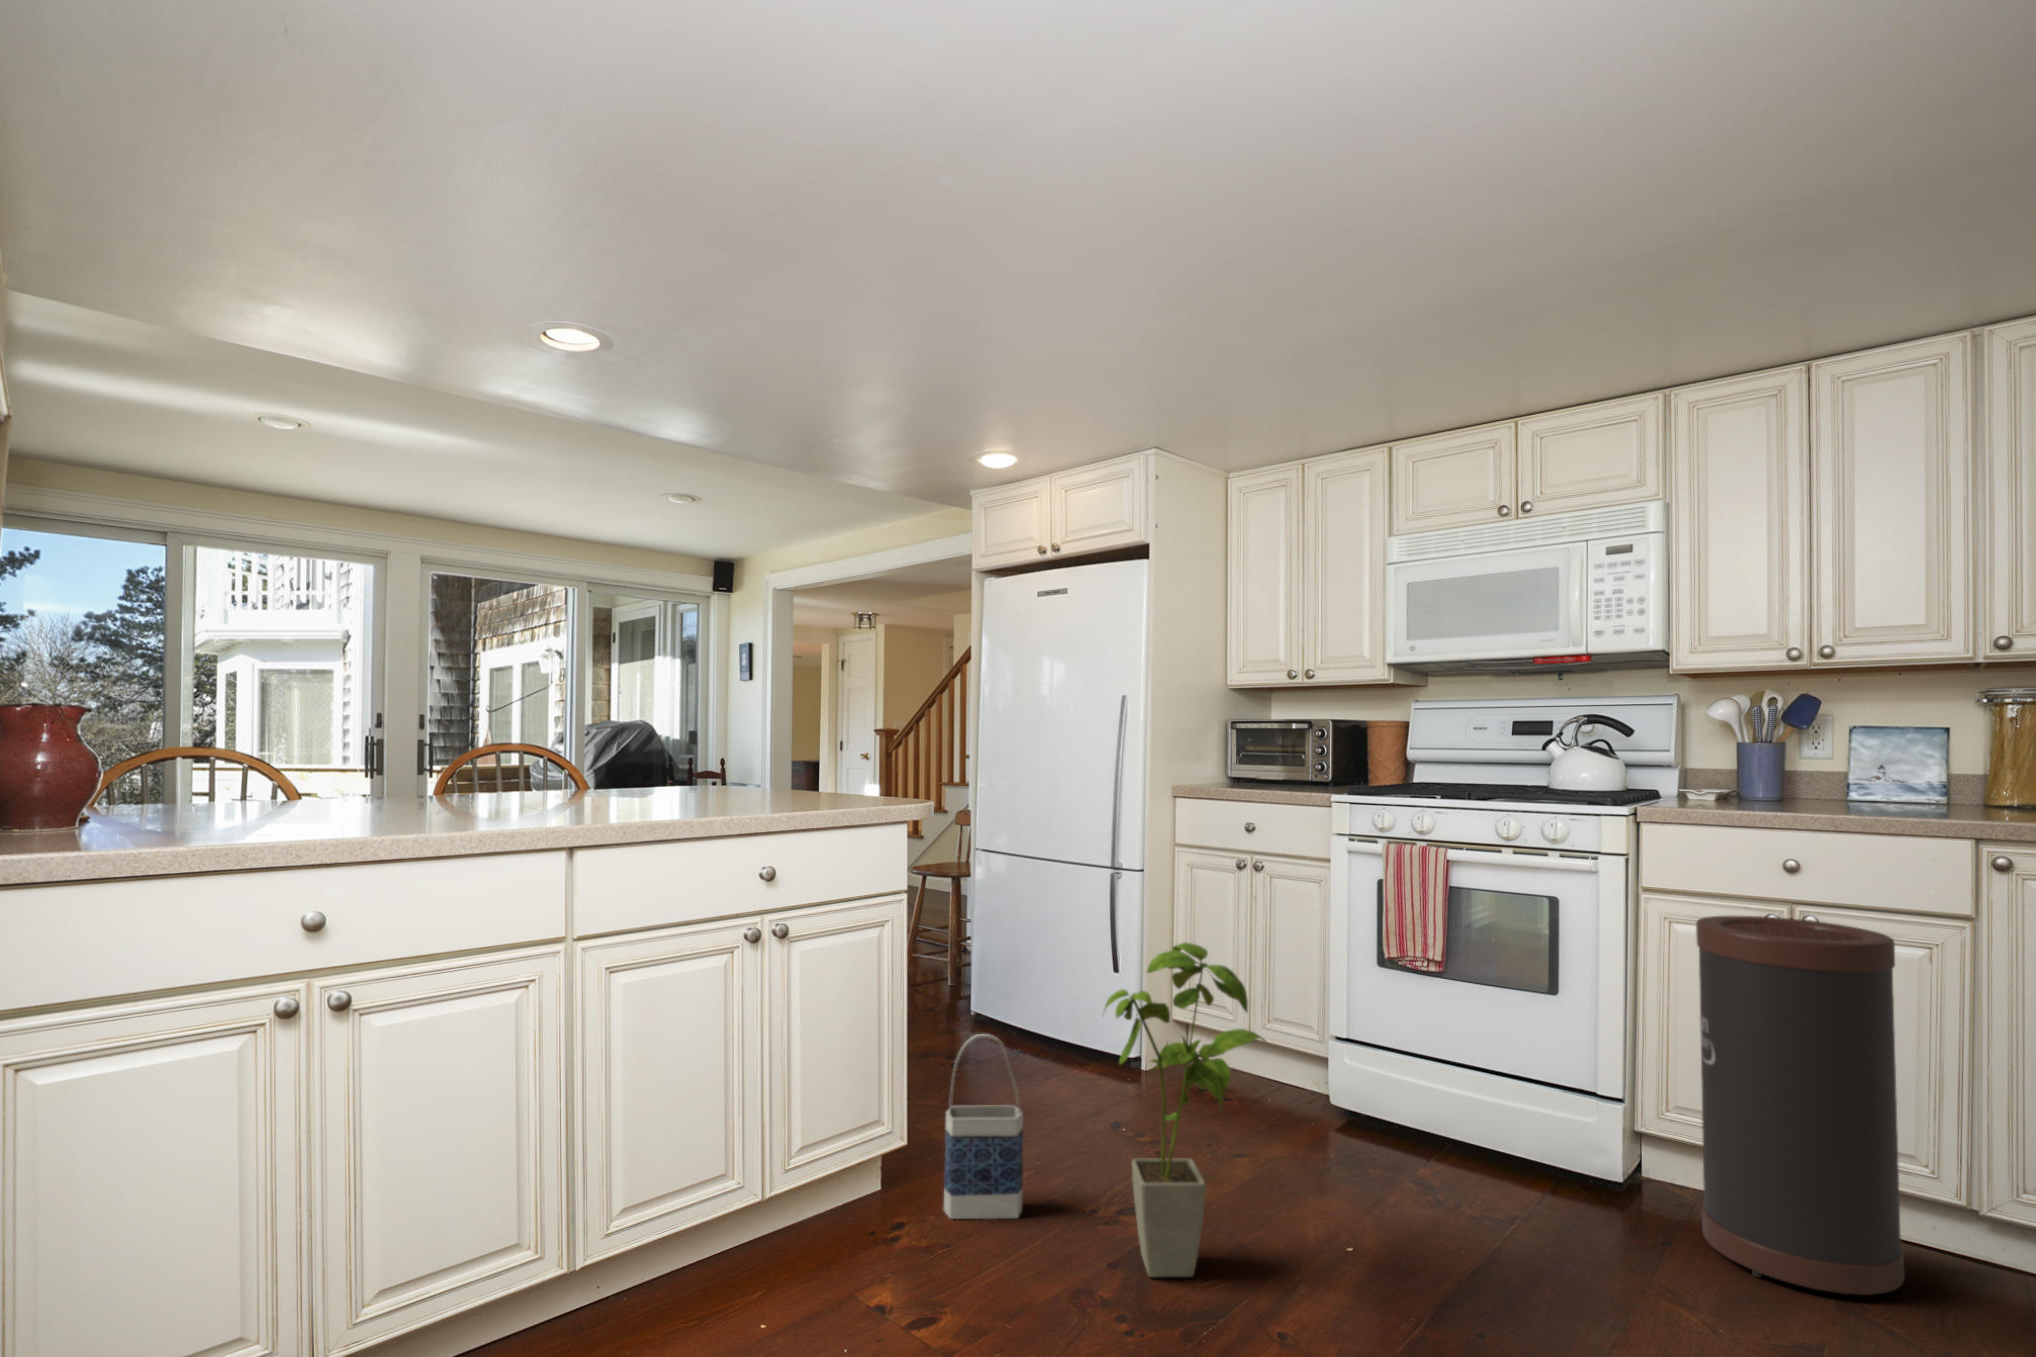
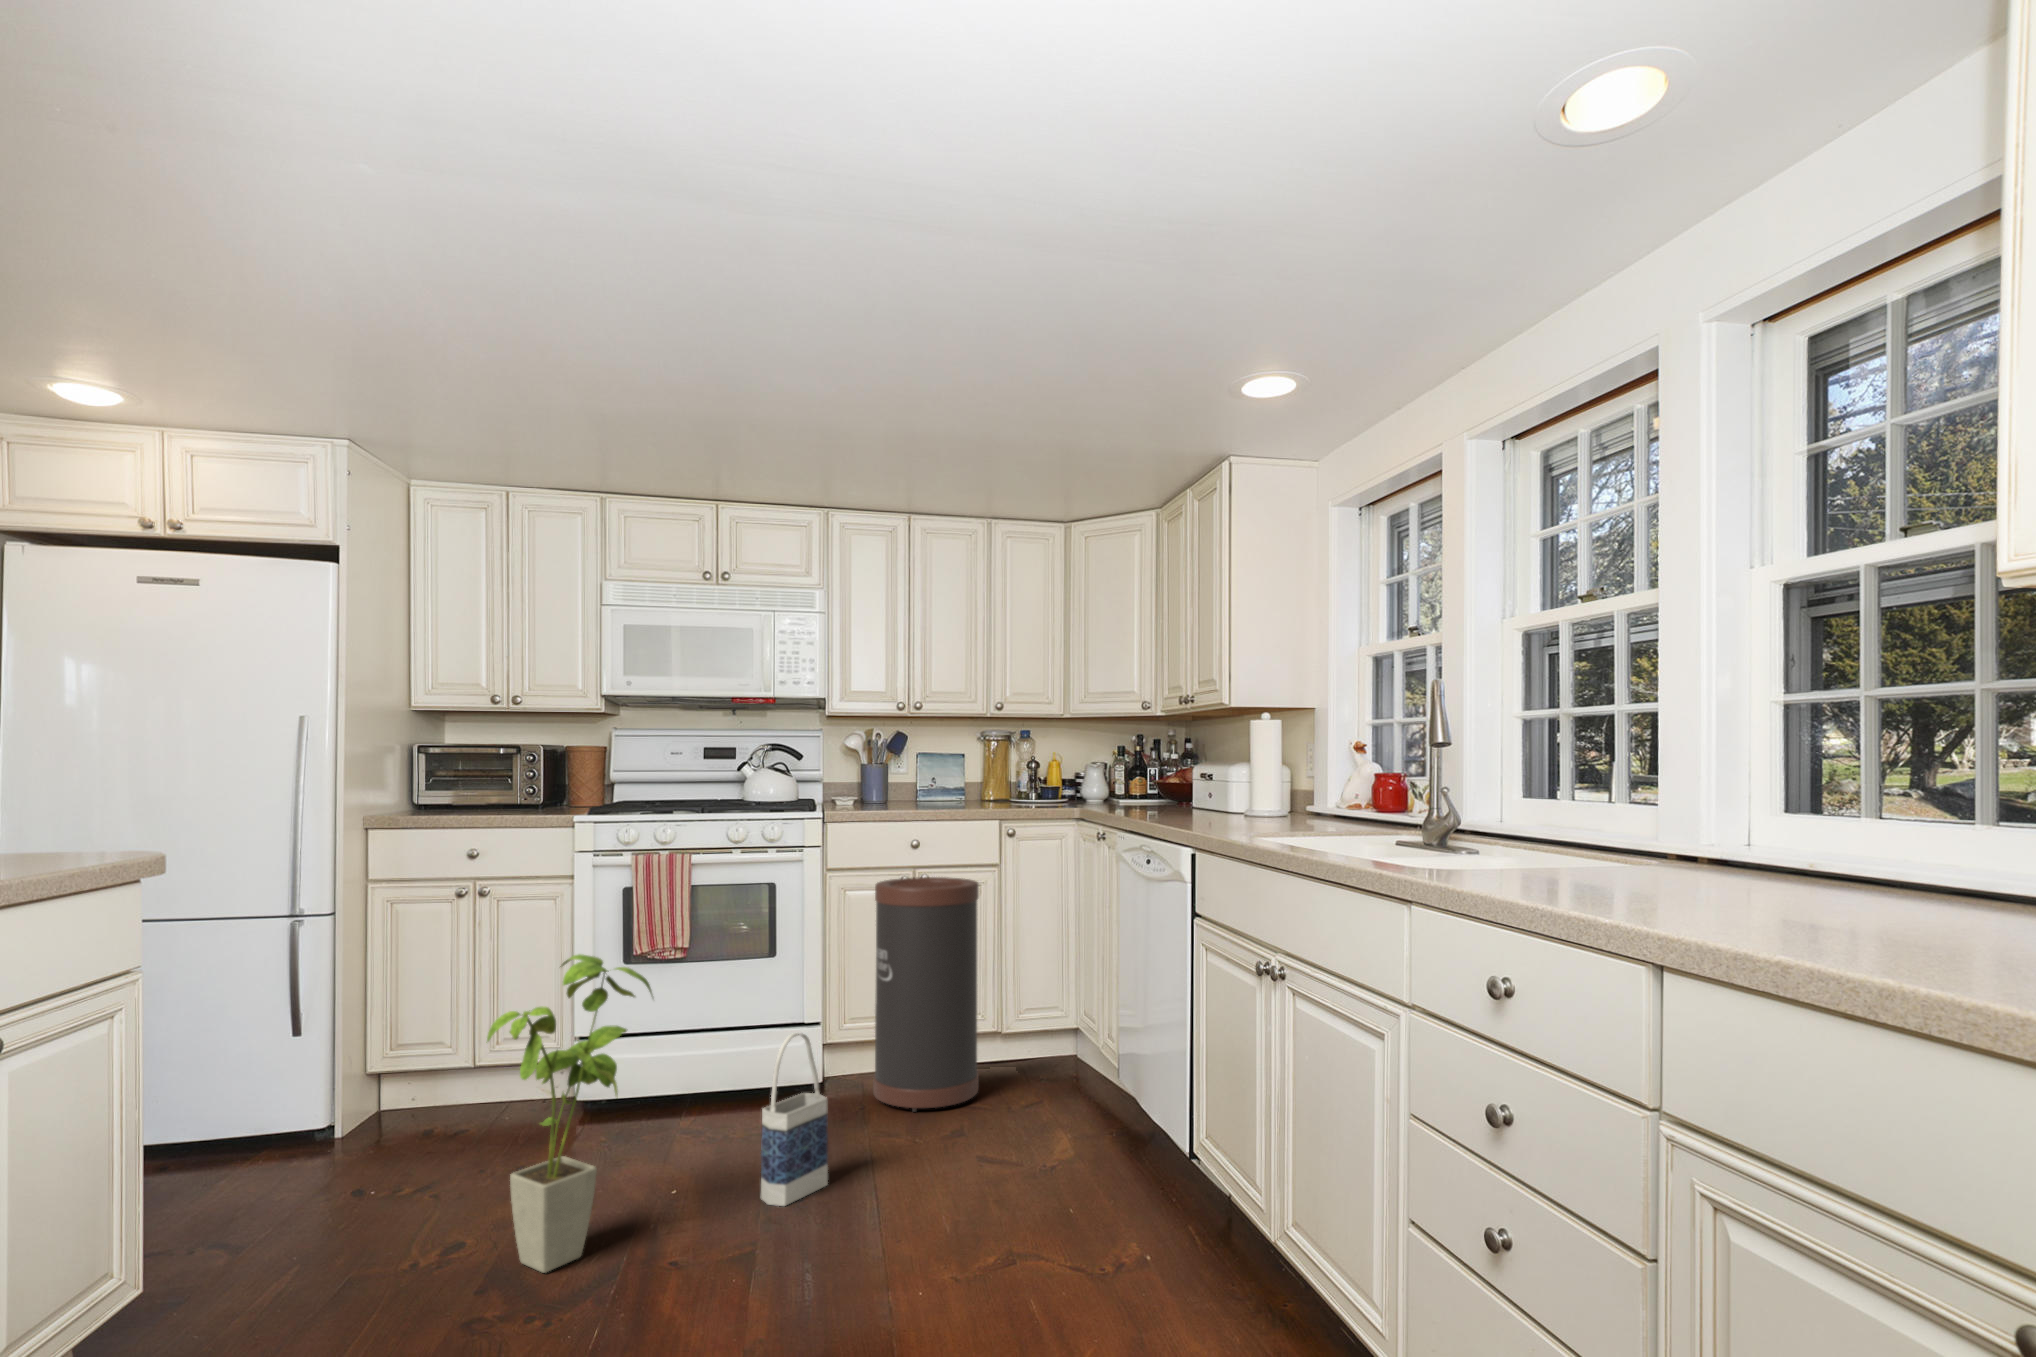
bag: present [944,1034,1023,1219] -> present [761,1033,828,1206]

